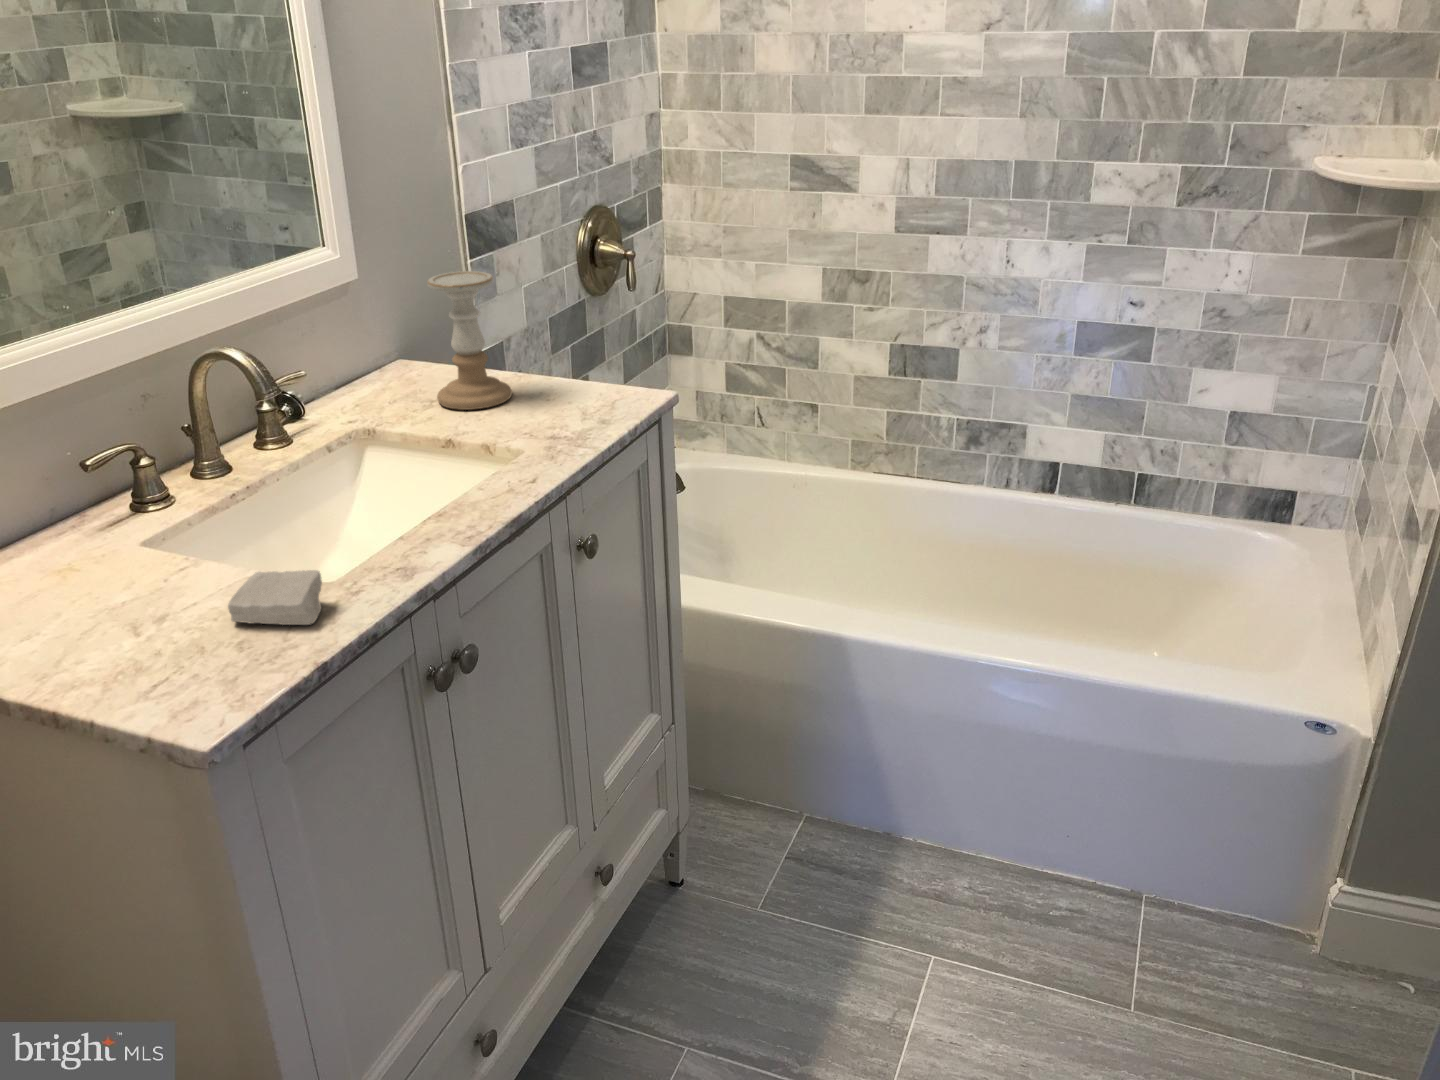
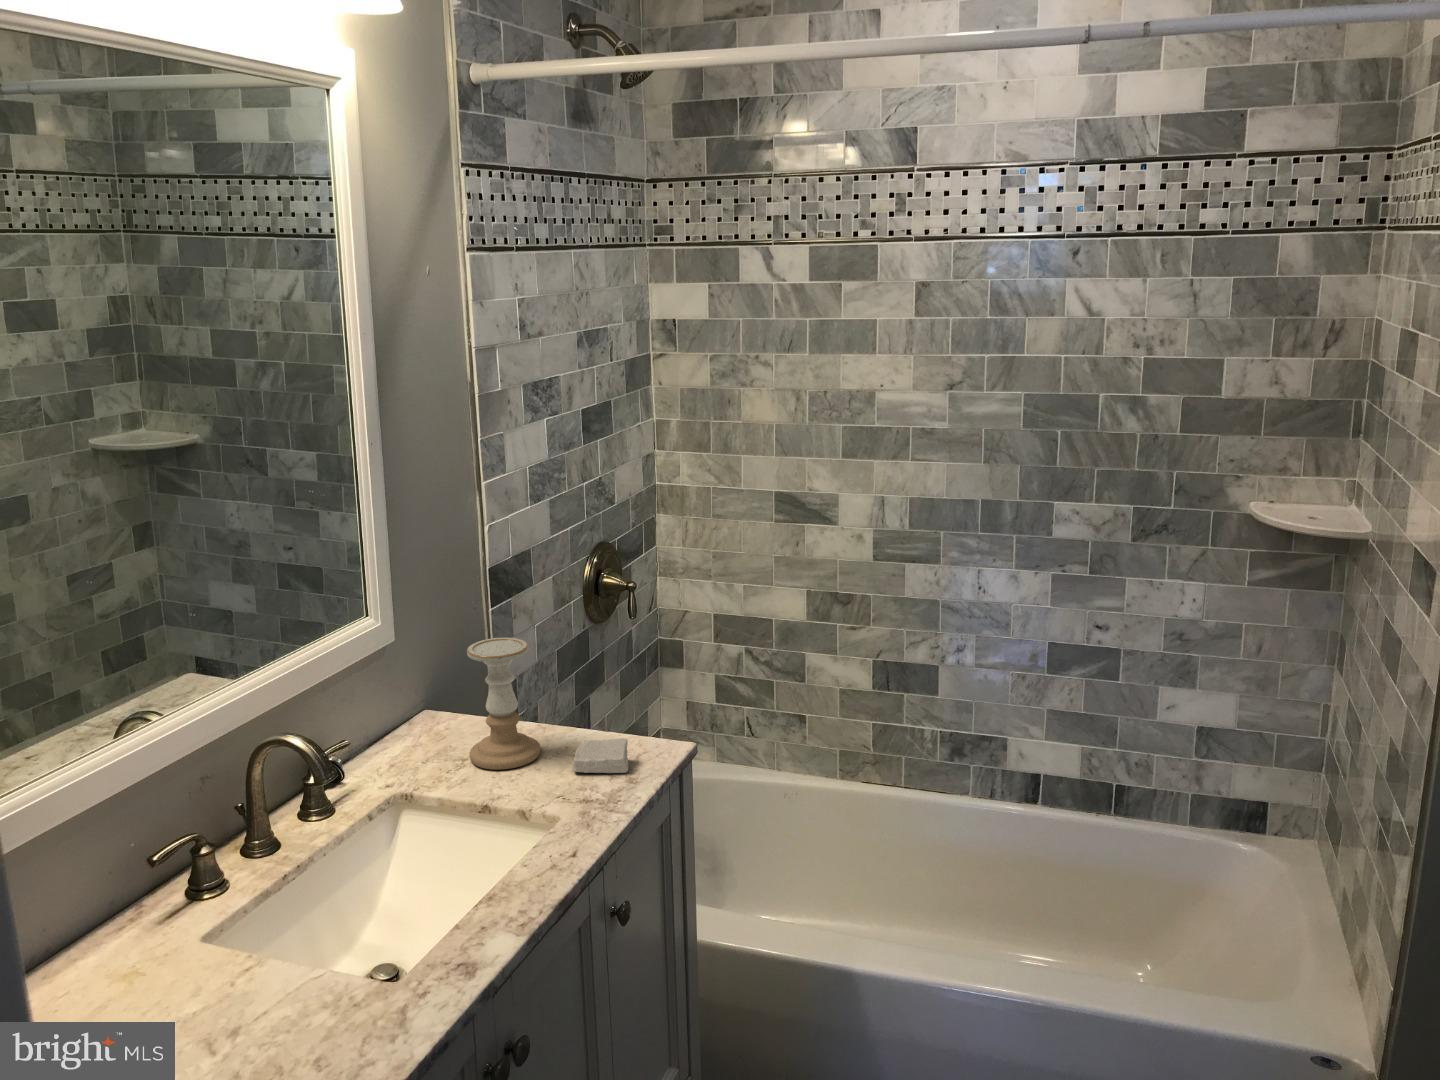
soap bar: present [228,570,322,625] -> present [573,738,628,773]

